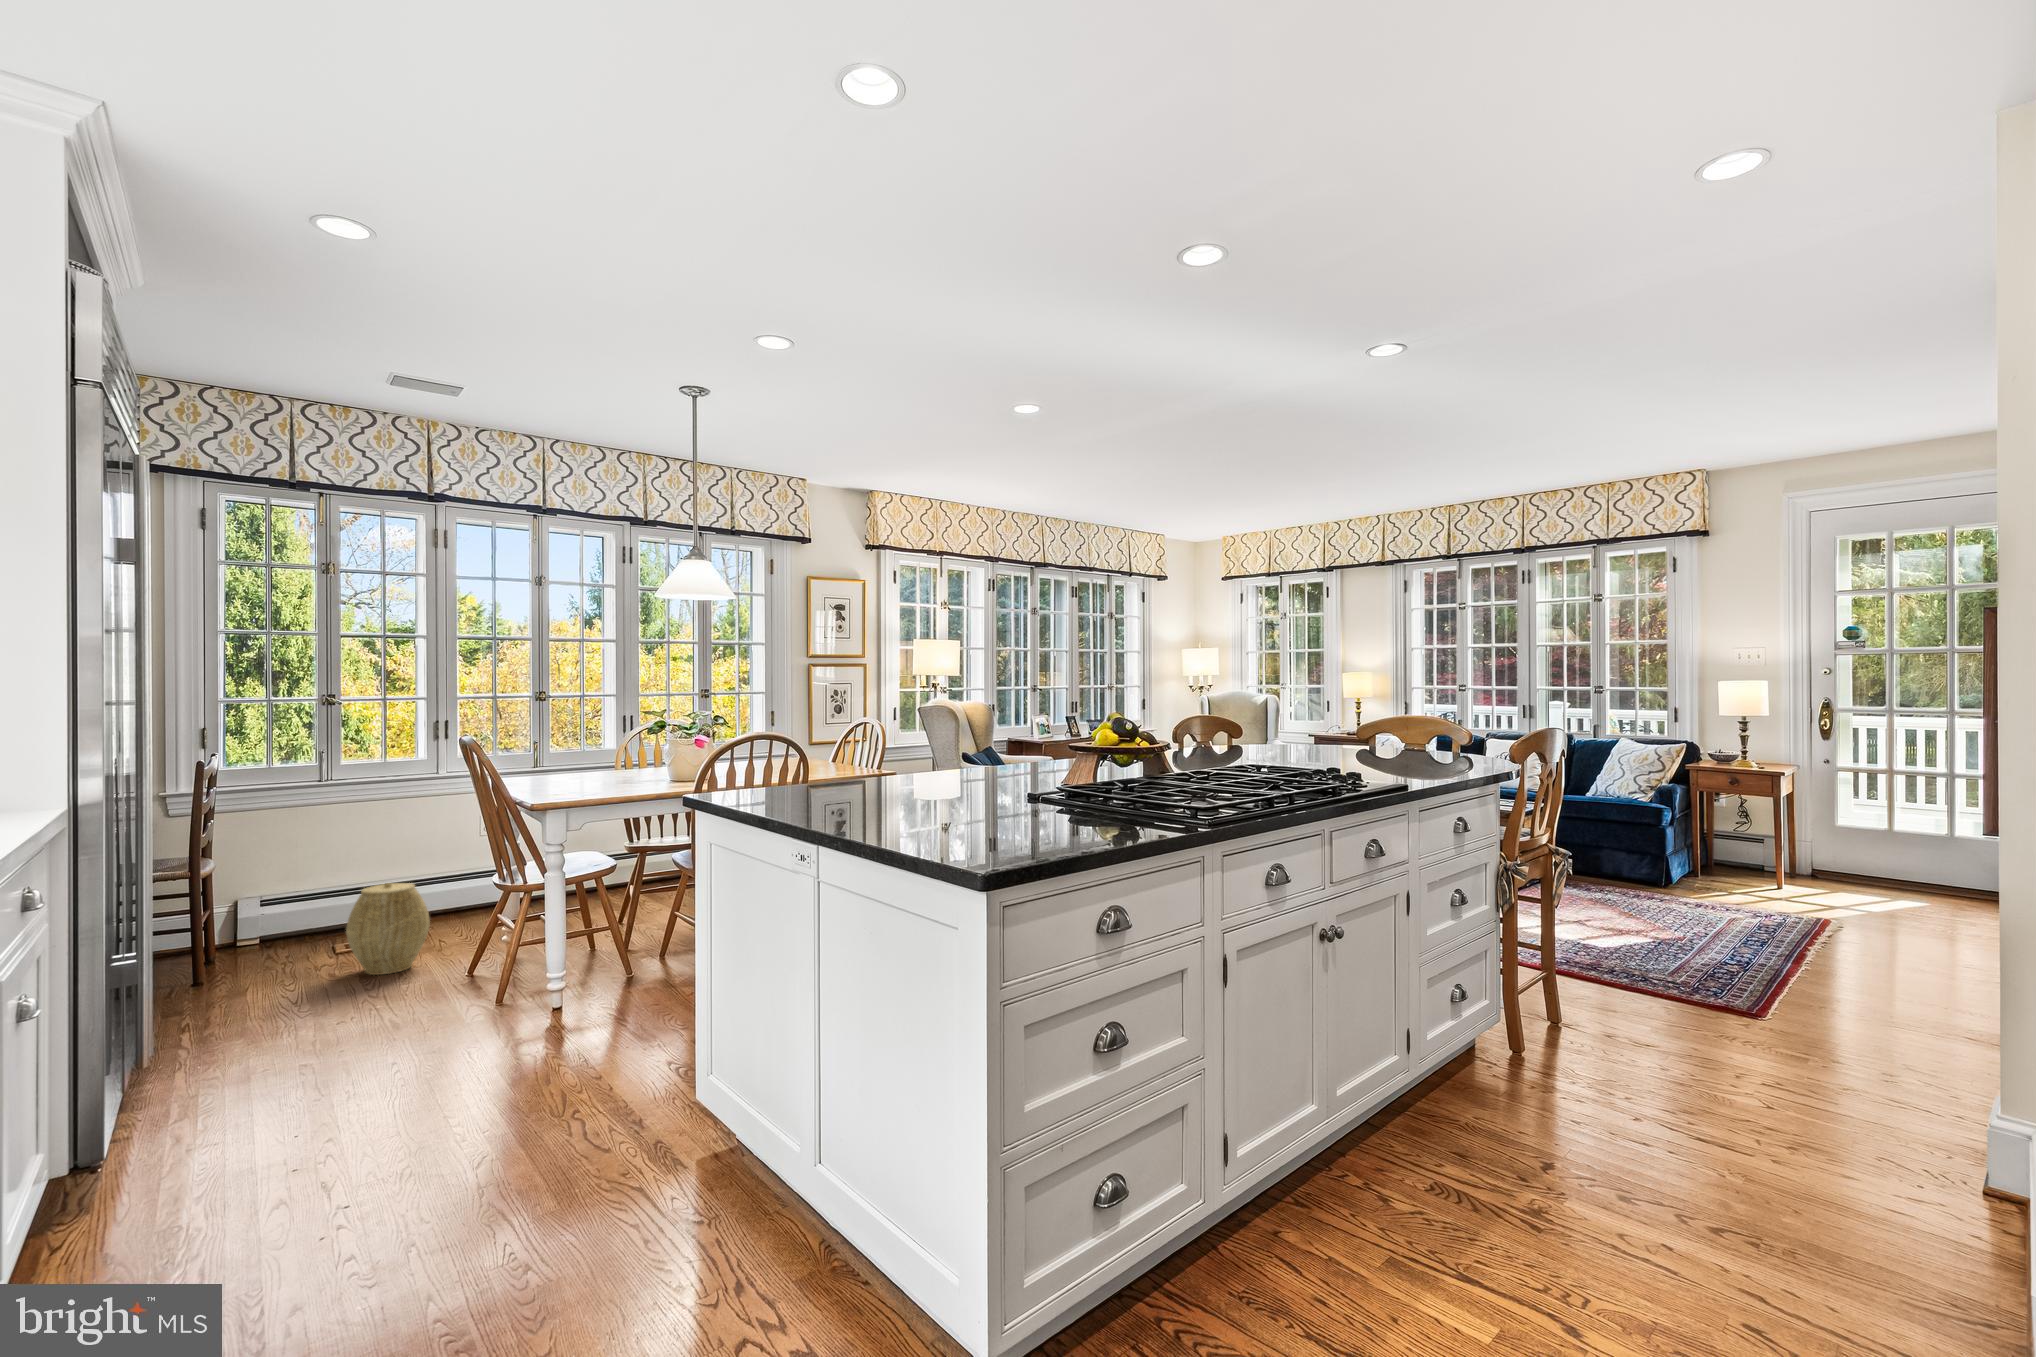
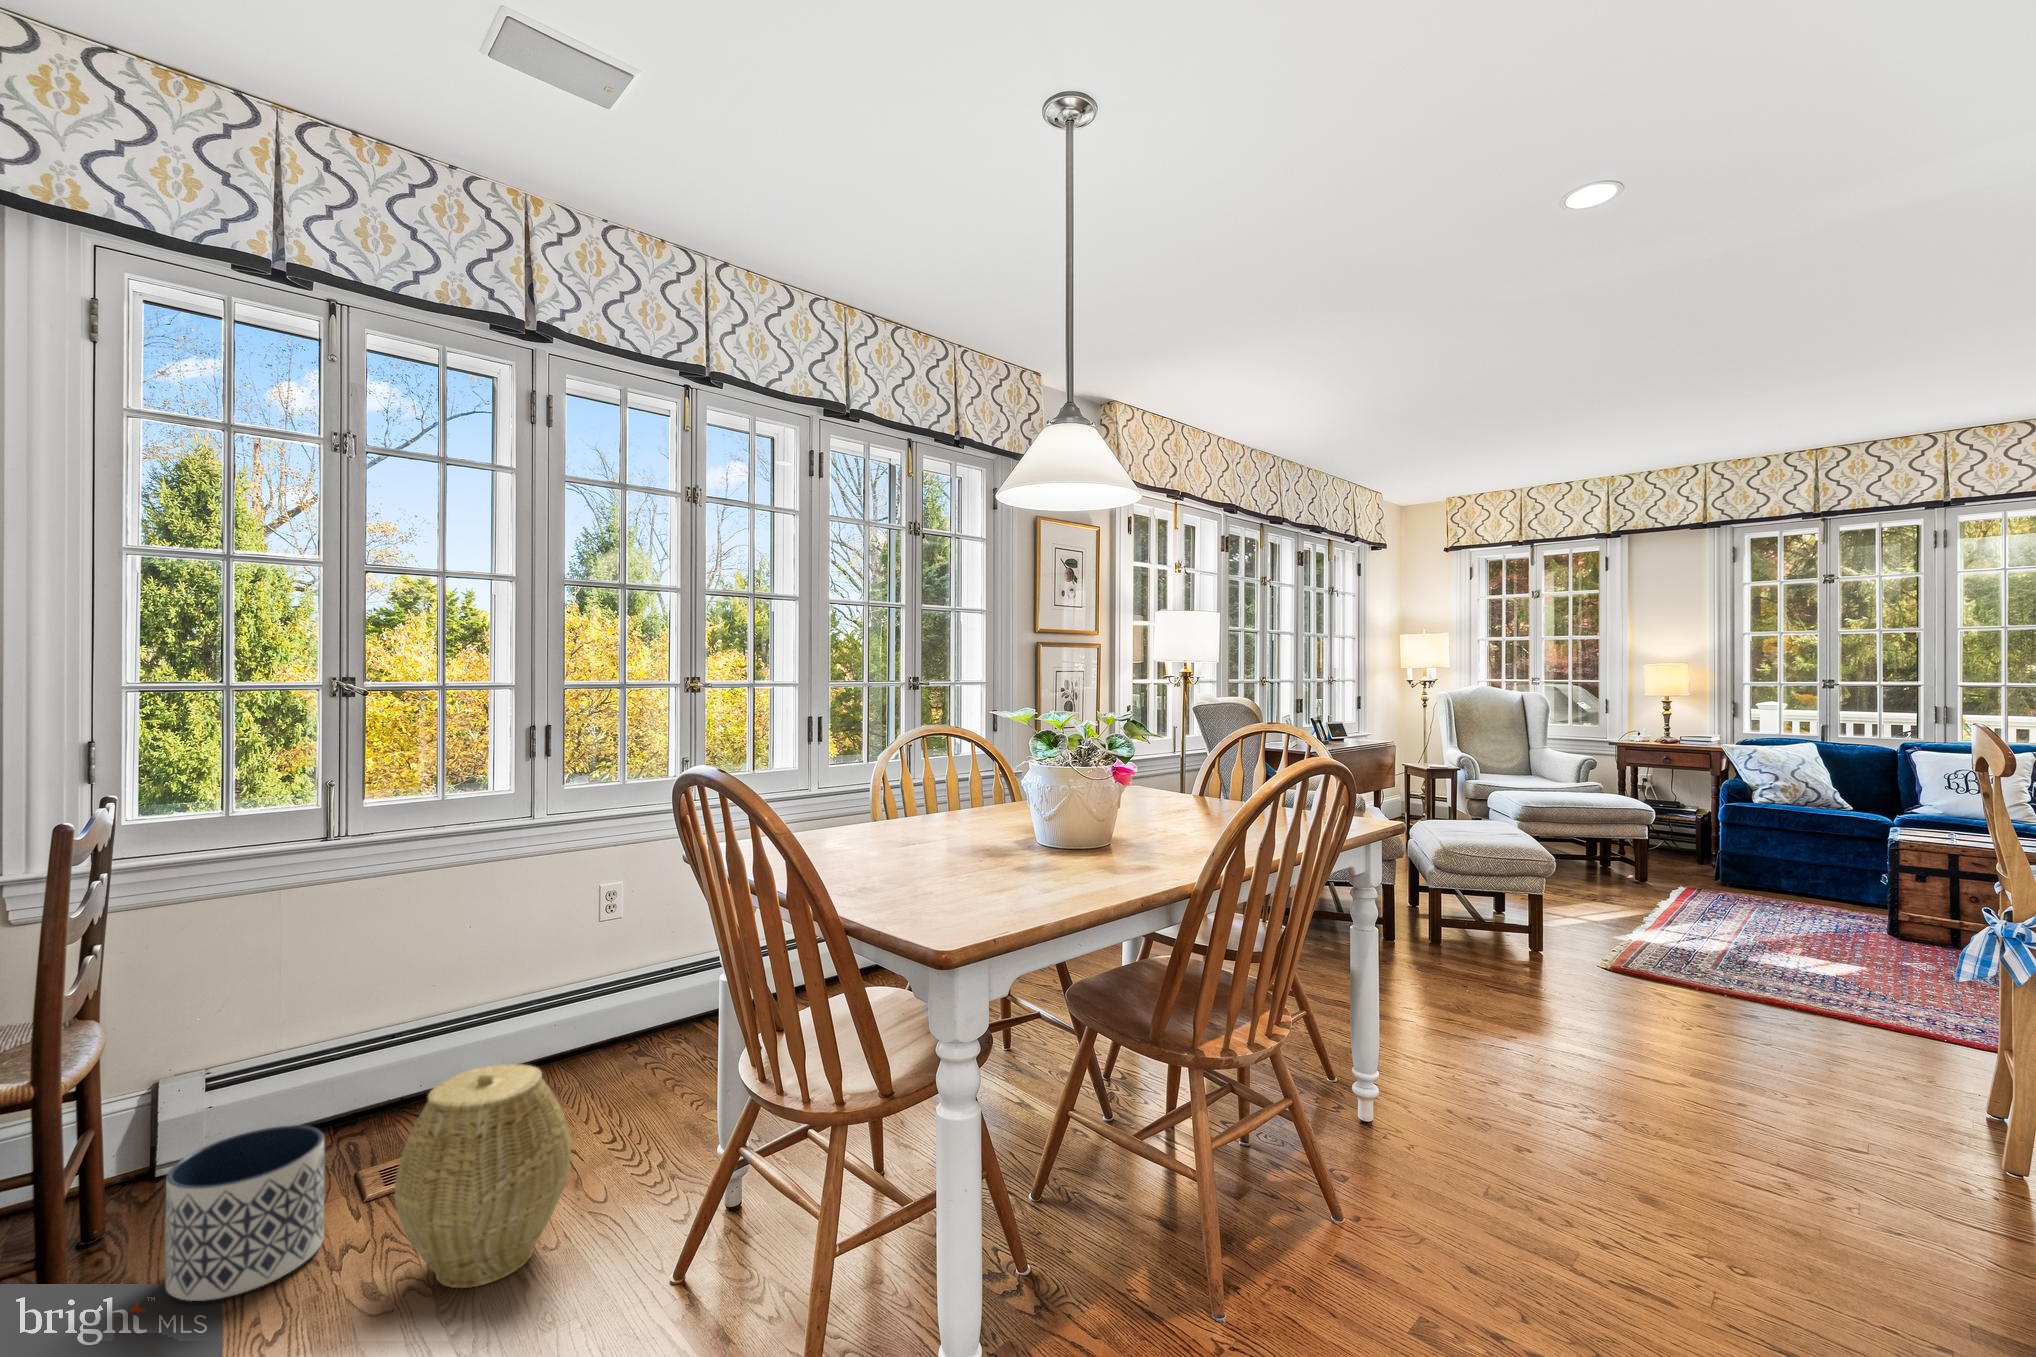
planter: none [248,912,317,976] -> present [165,1126,324,1301]

